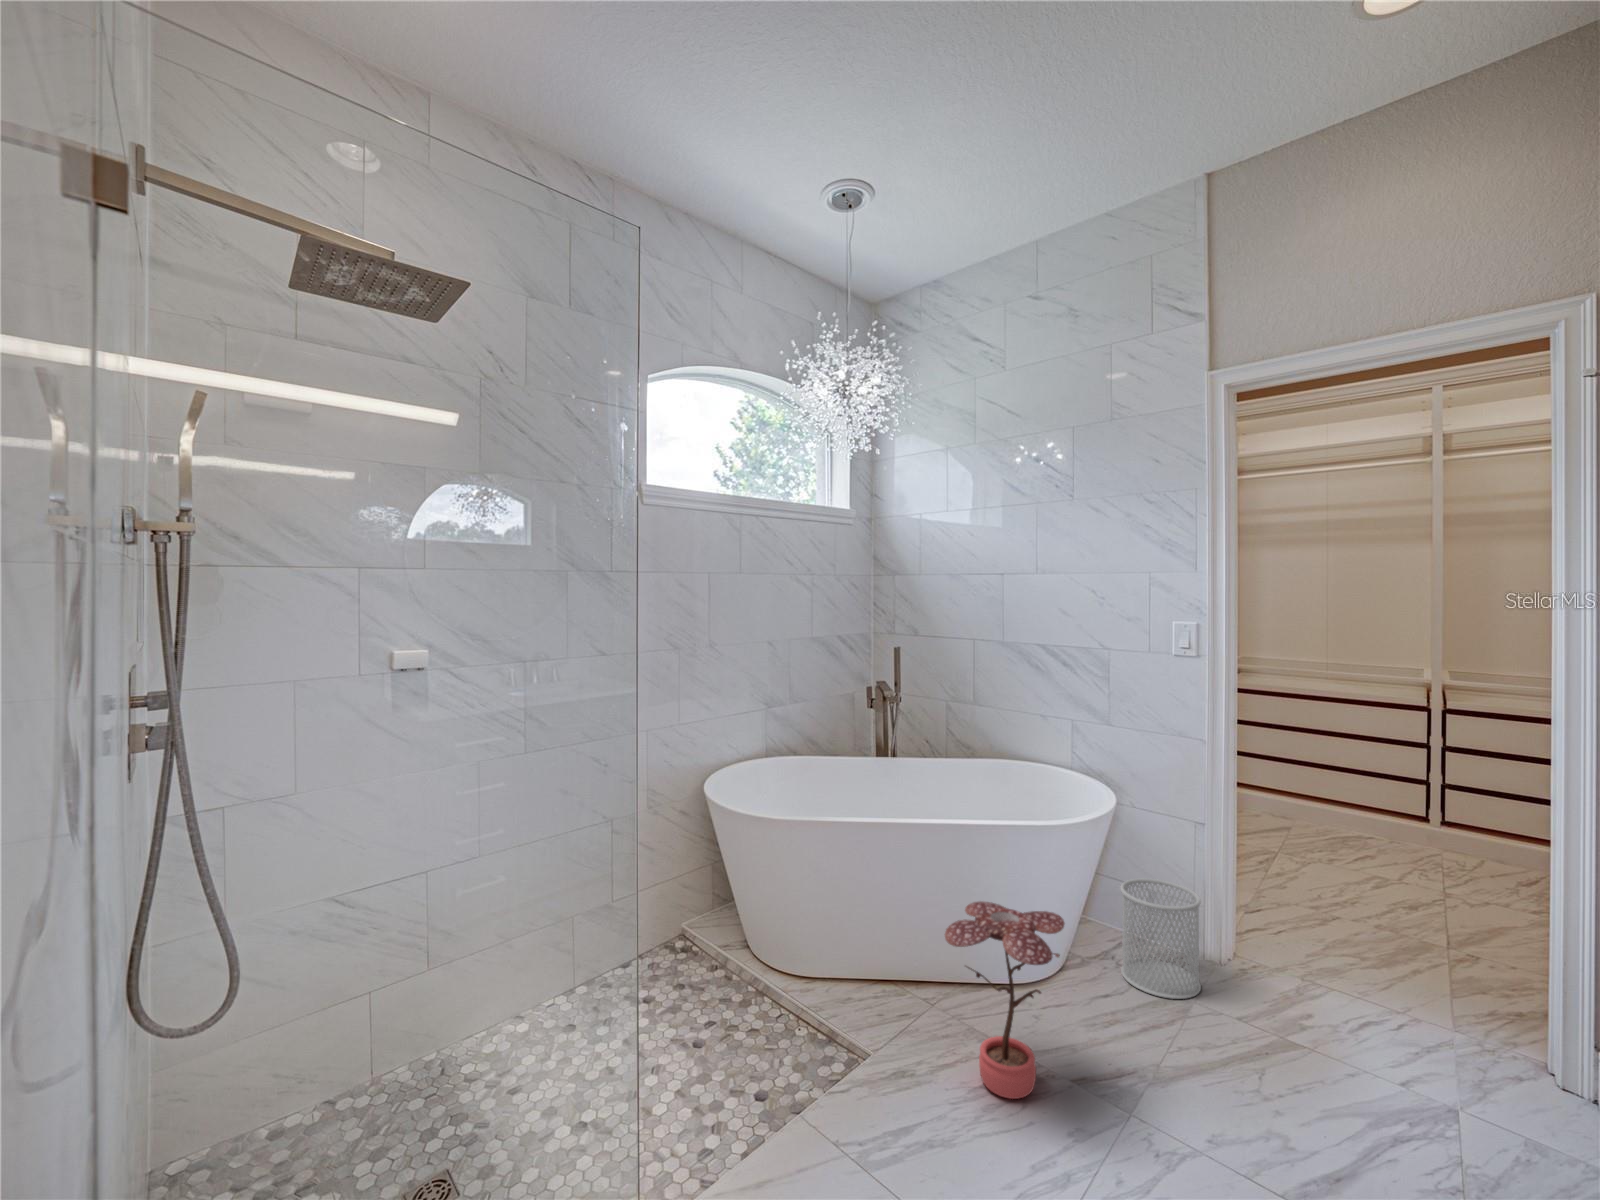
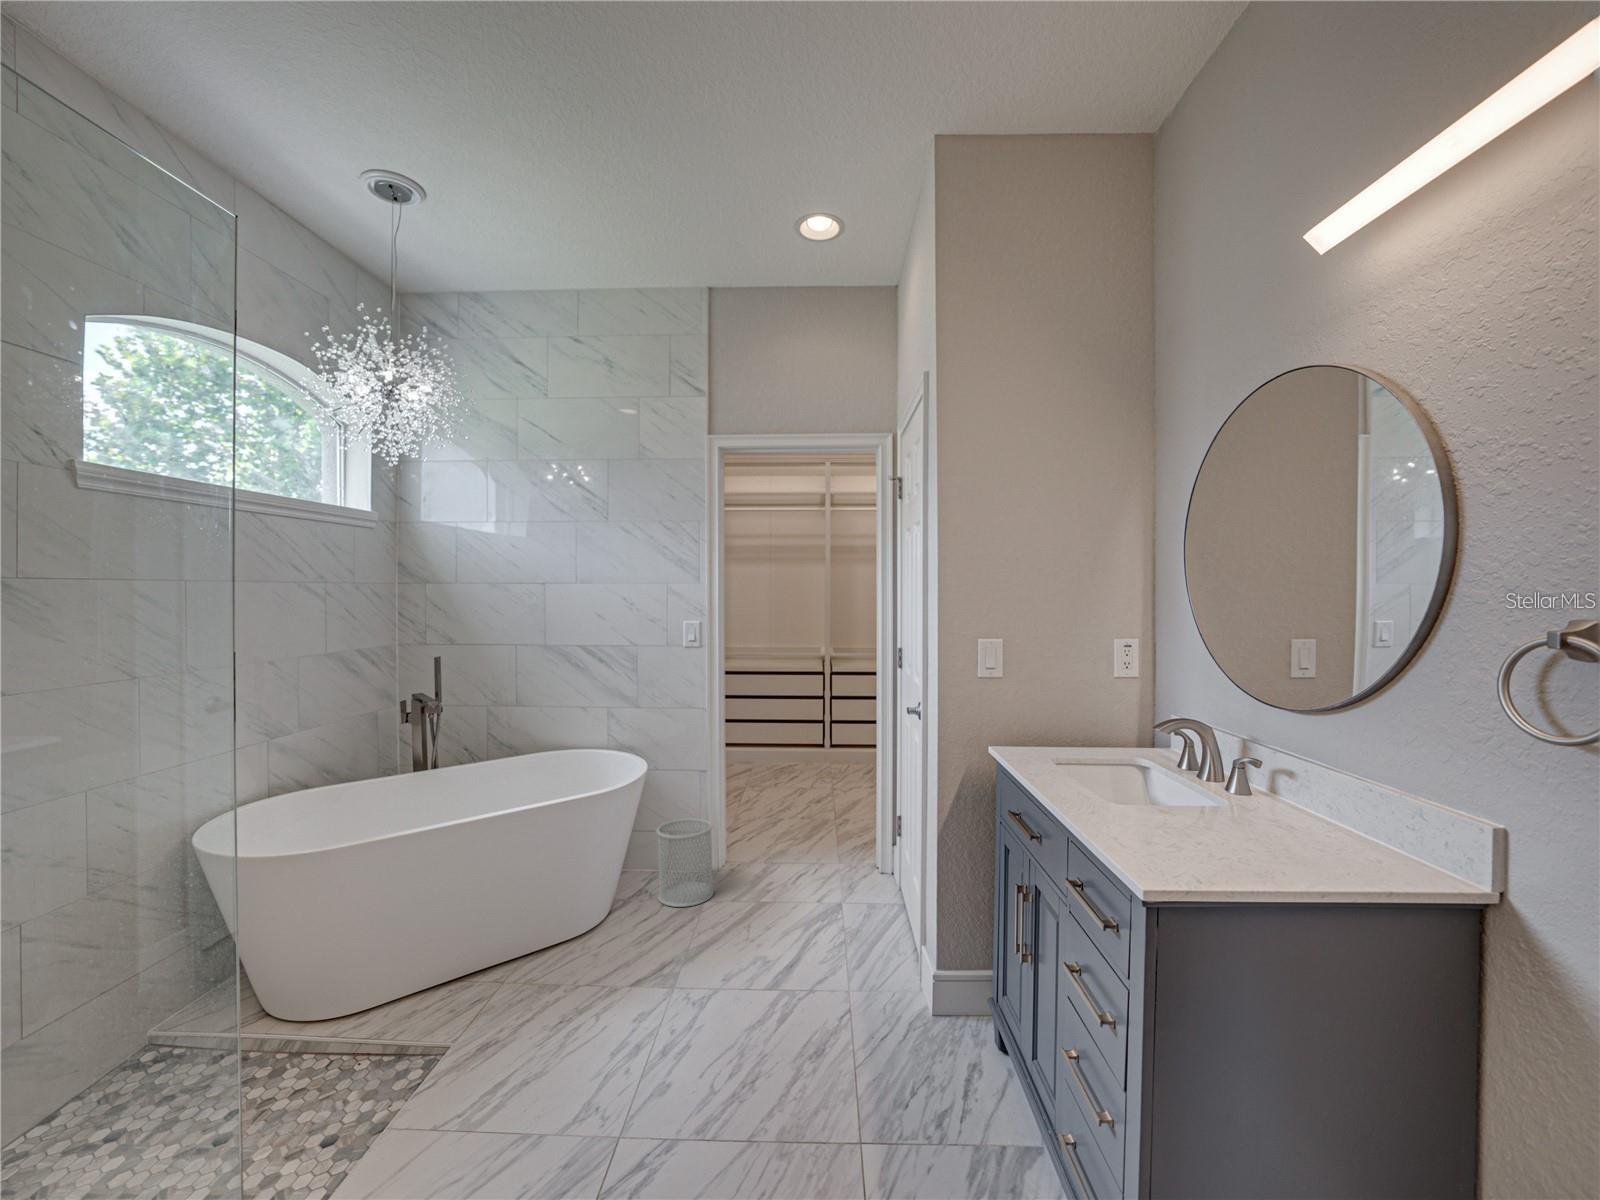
potted plant: present [945,901,1065,1099] -> none [532,856,631,1024]

